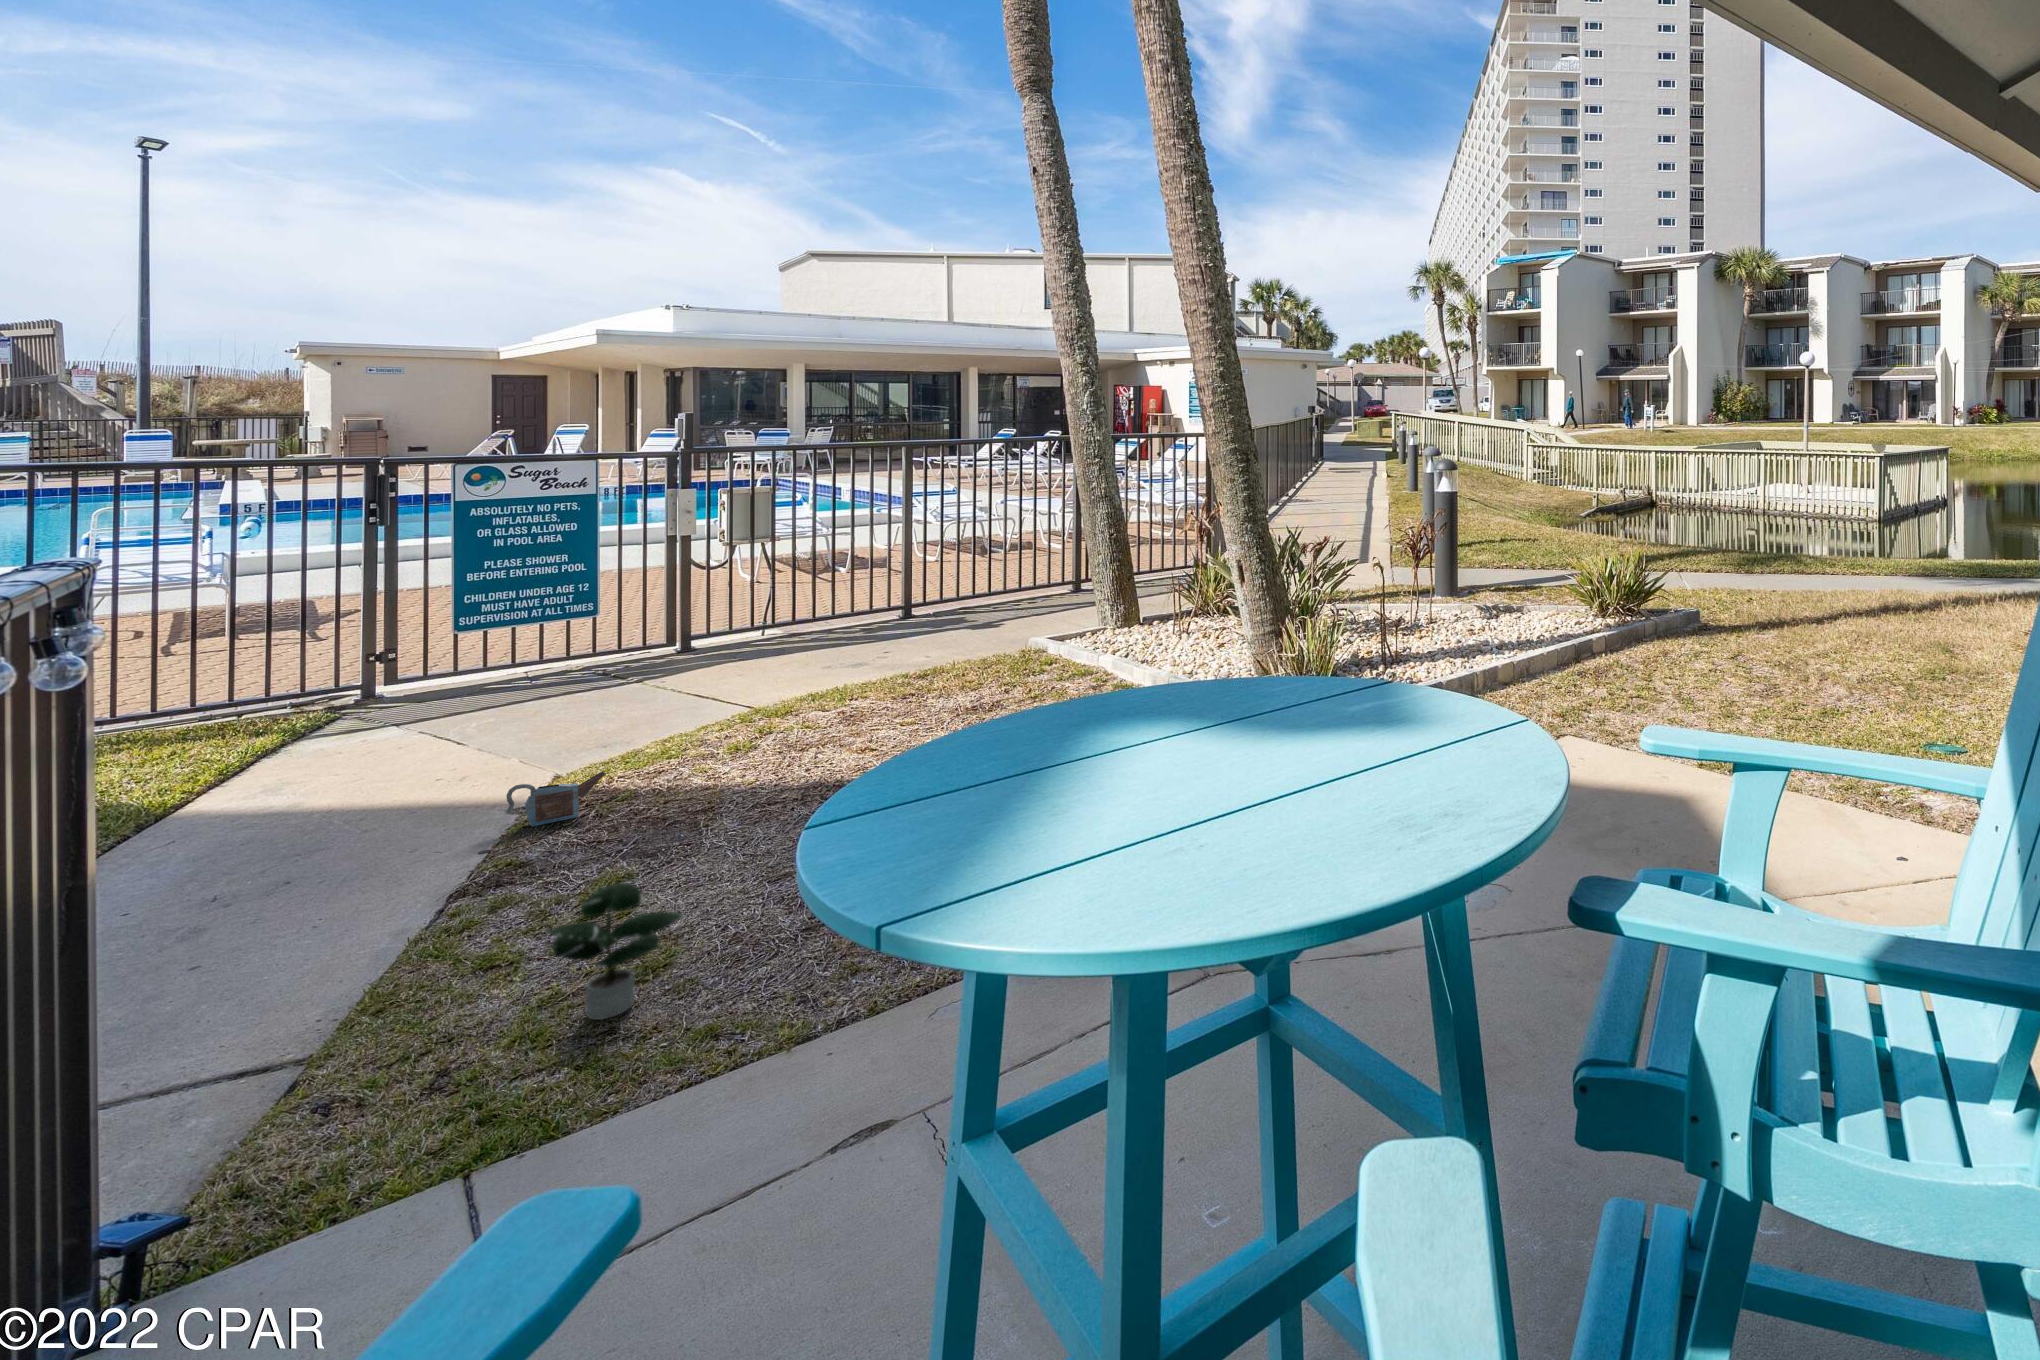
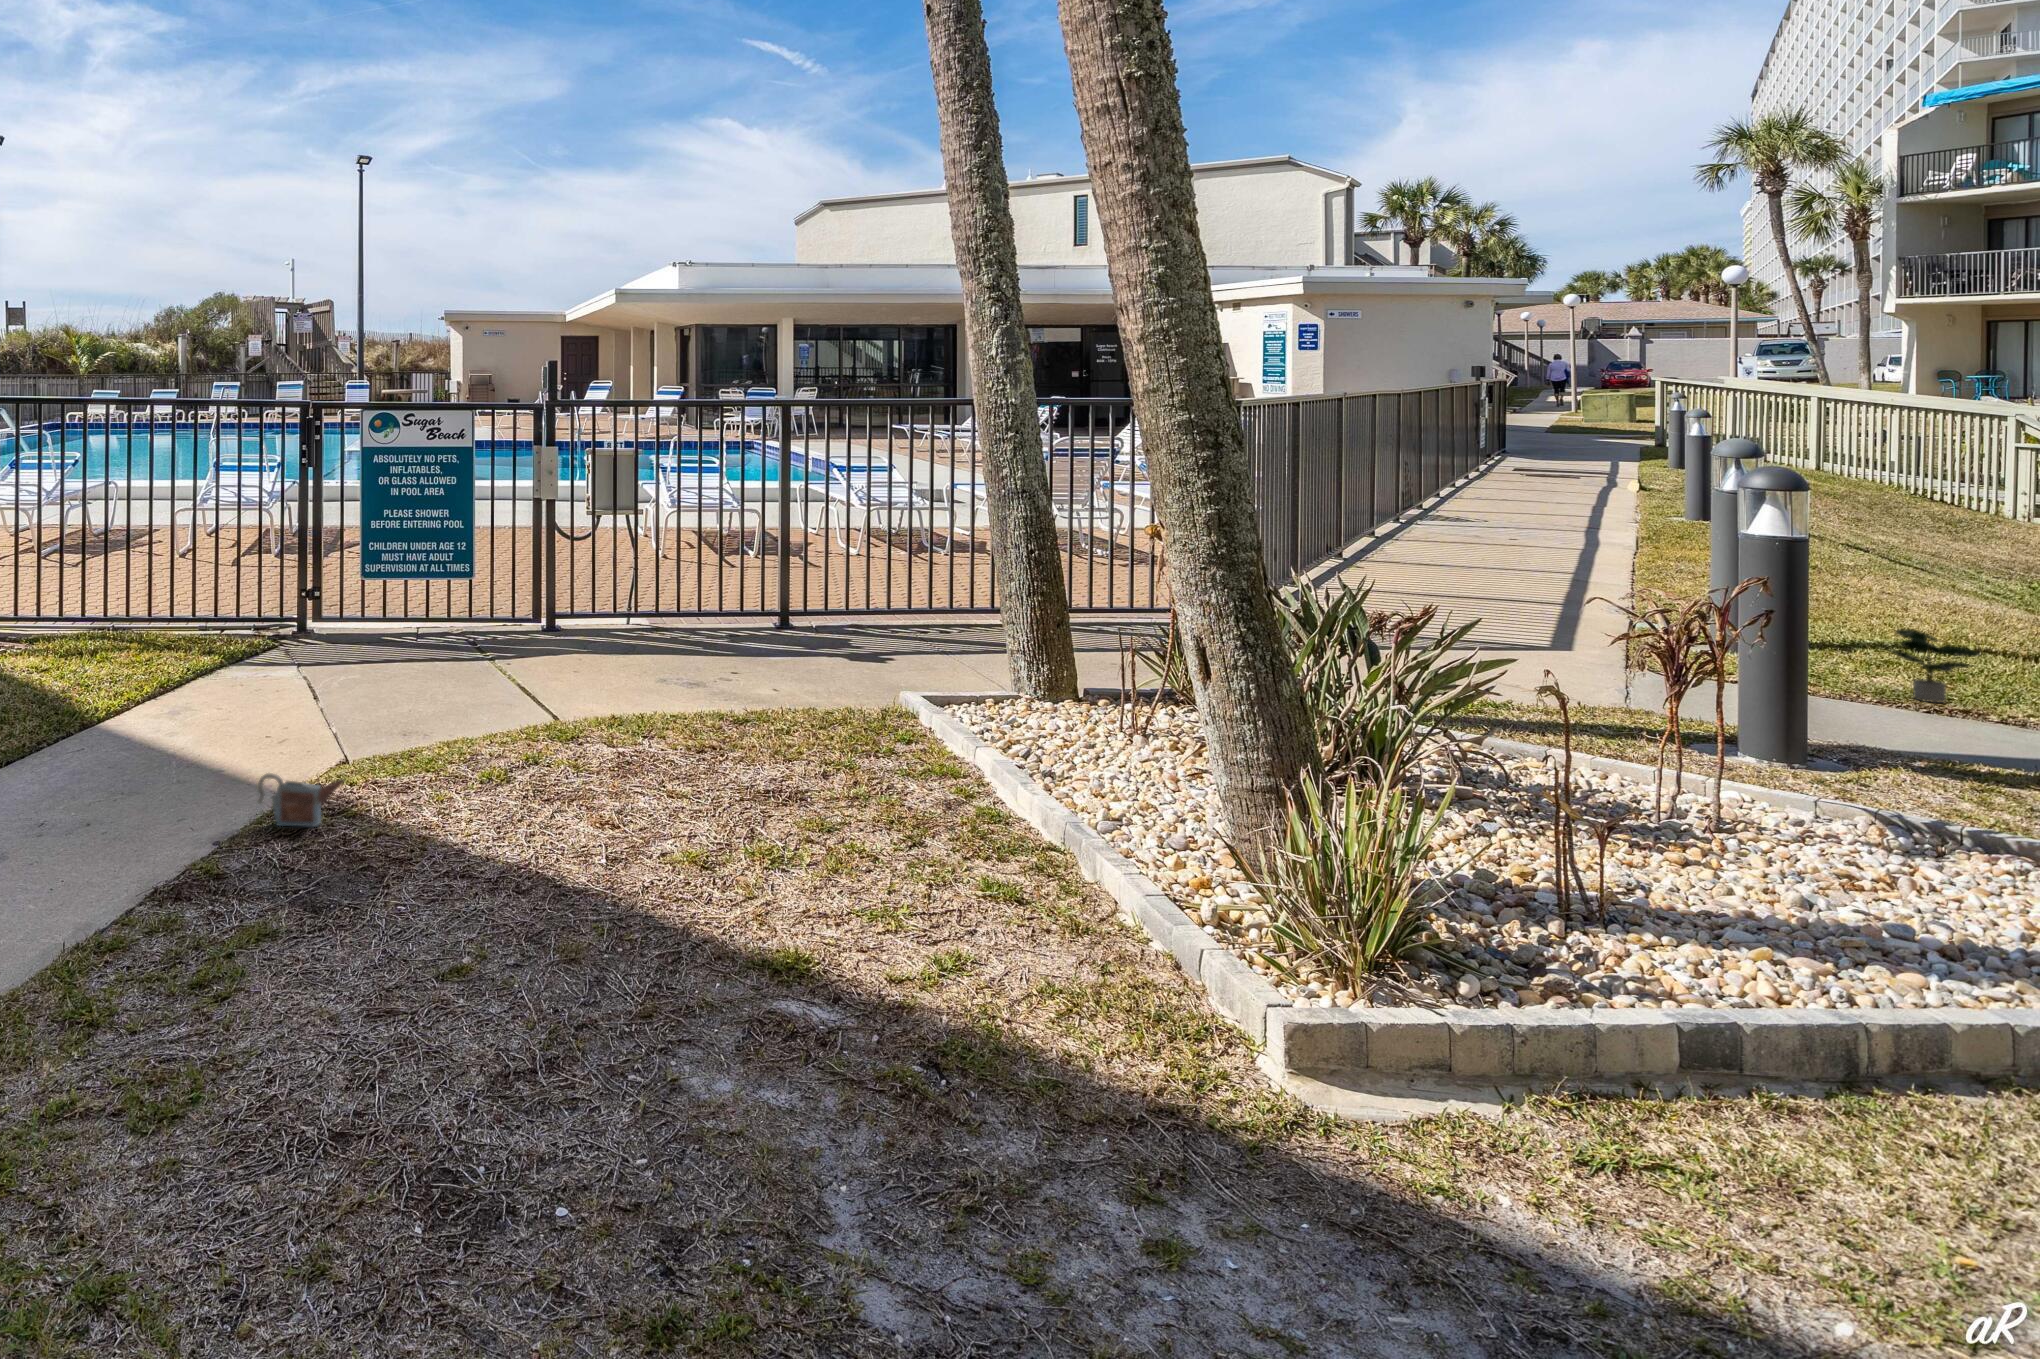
potted plant: present [547,883,682,1020] -> present [1890,629,1979,703]

